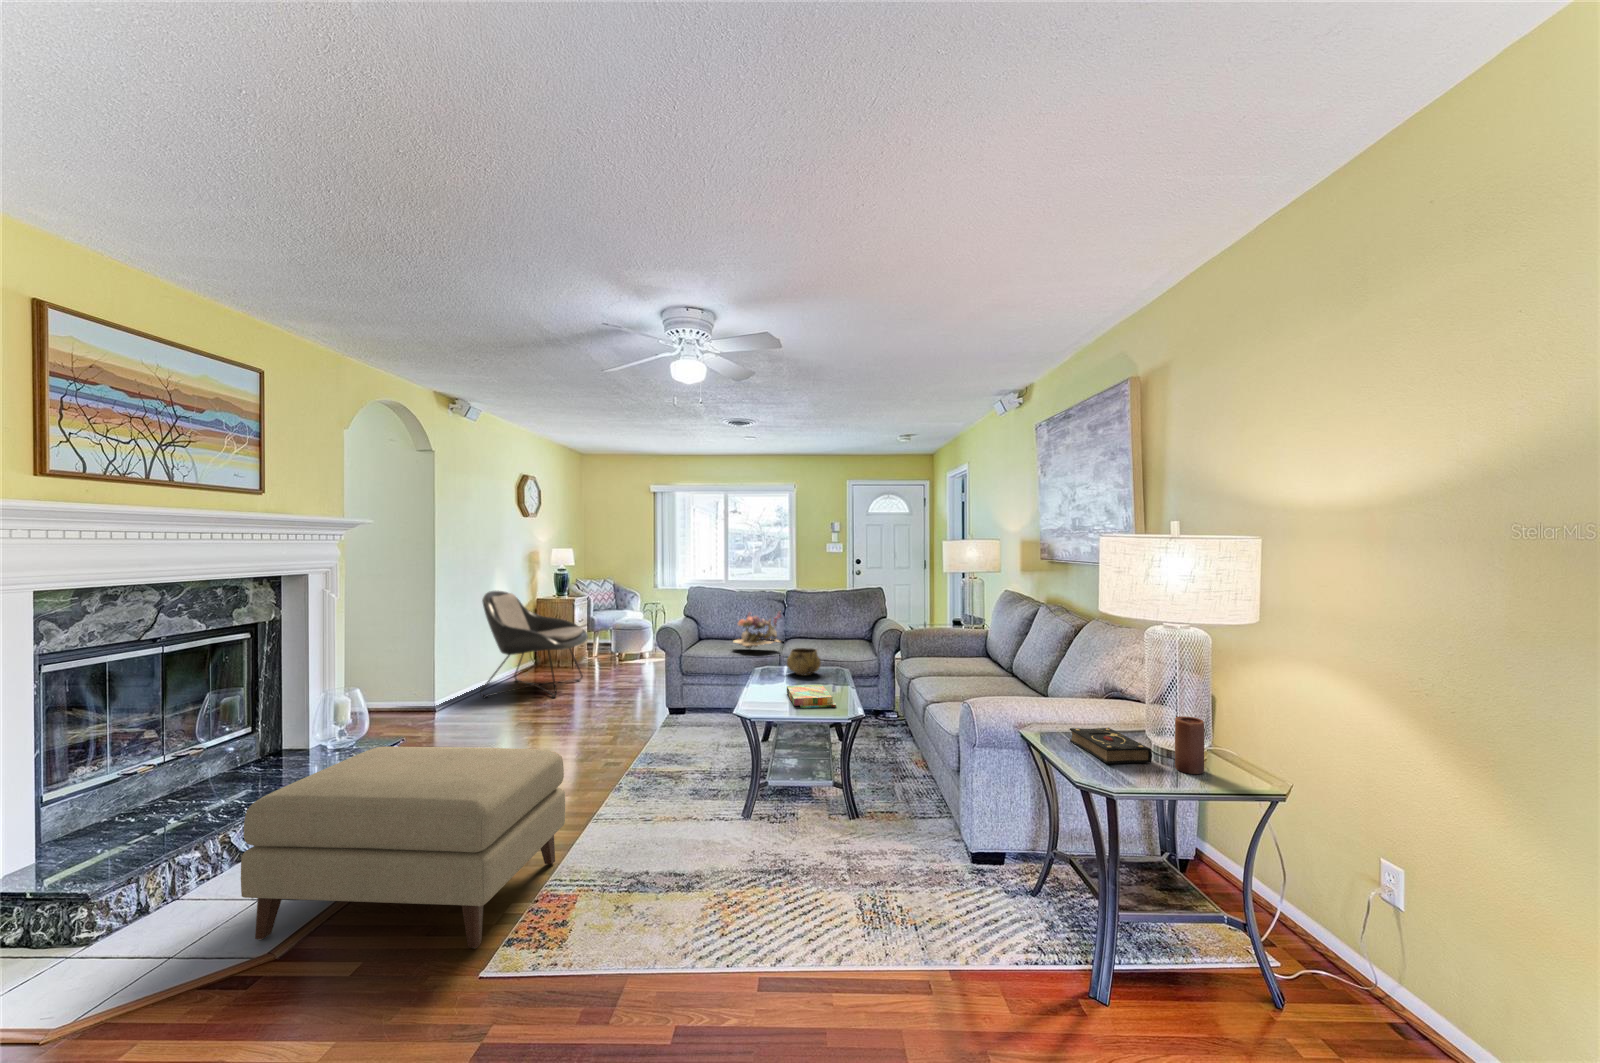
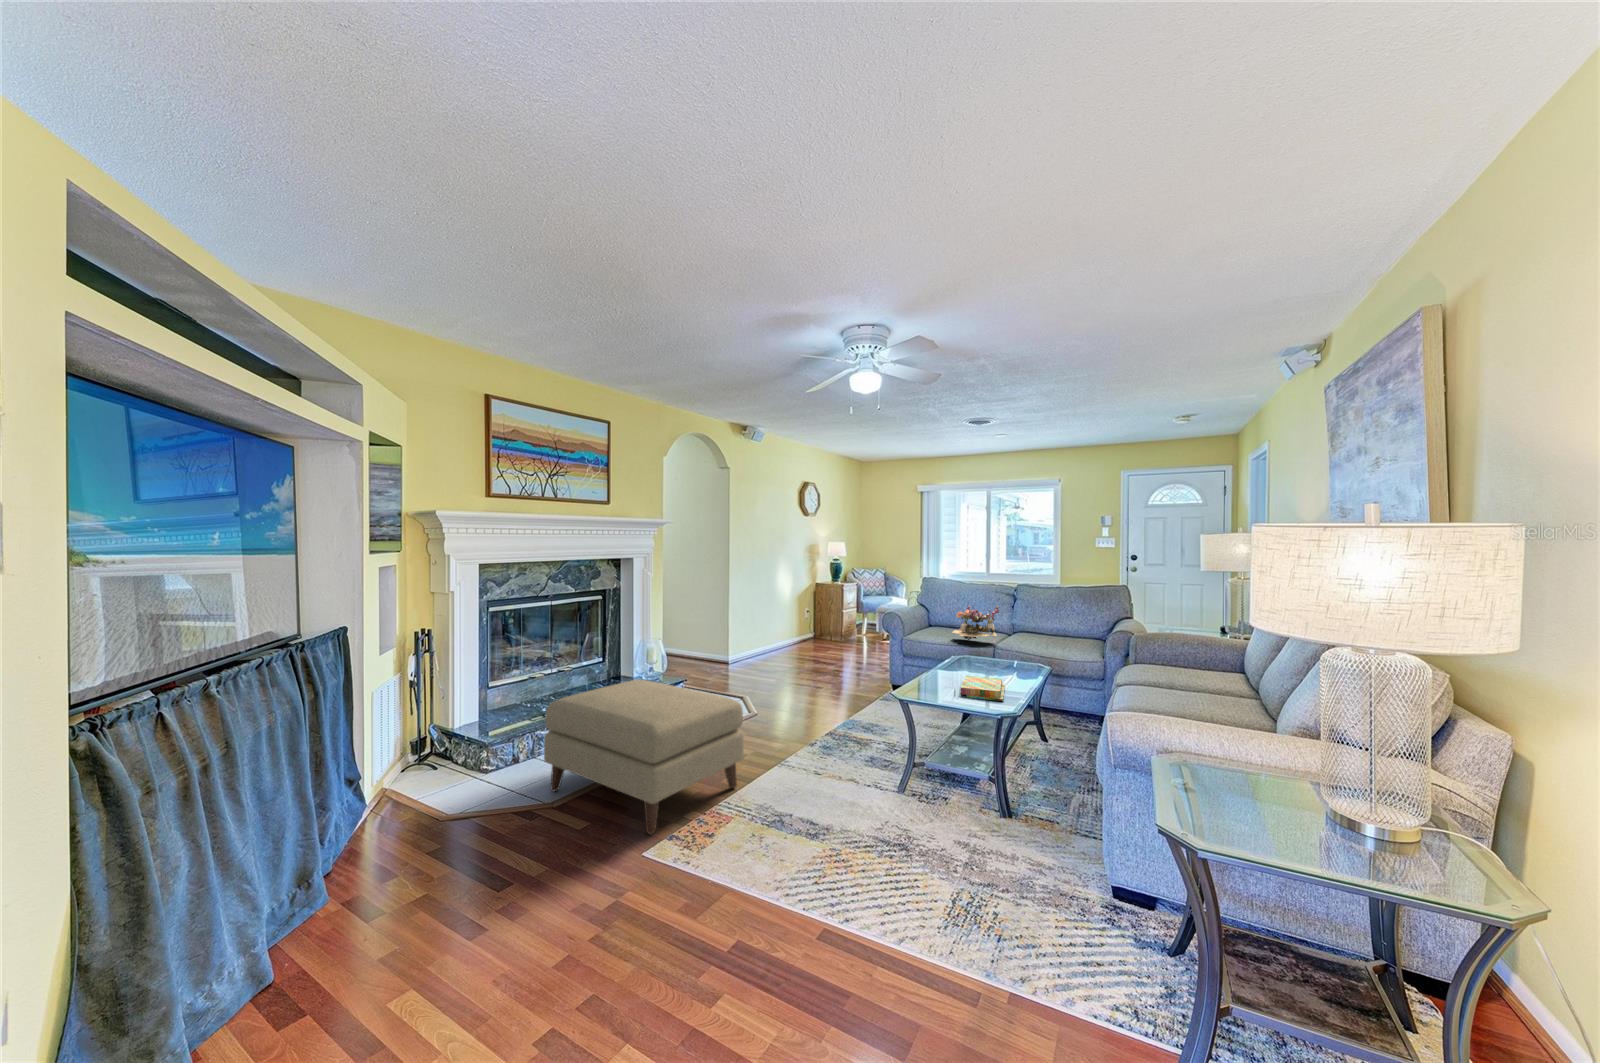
lounge chair: present [480,591,588,698] -> none [766,578,848,664]
decorative bowl: present [787,648,821,675] -> none [984,642,1017,669]
candle: present [1175,716,1204,774] -> none [1338,774,1389,862]
book: present [1070,728,1152,764] -> none [1202,763,1304,829]

